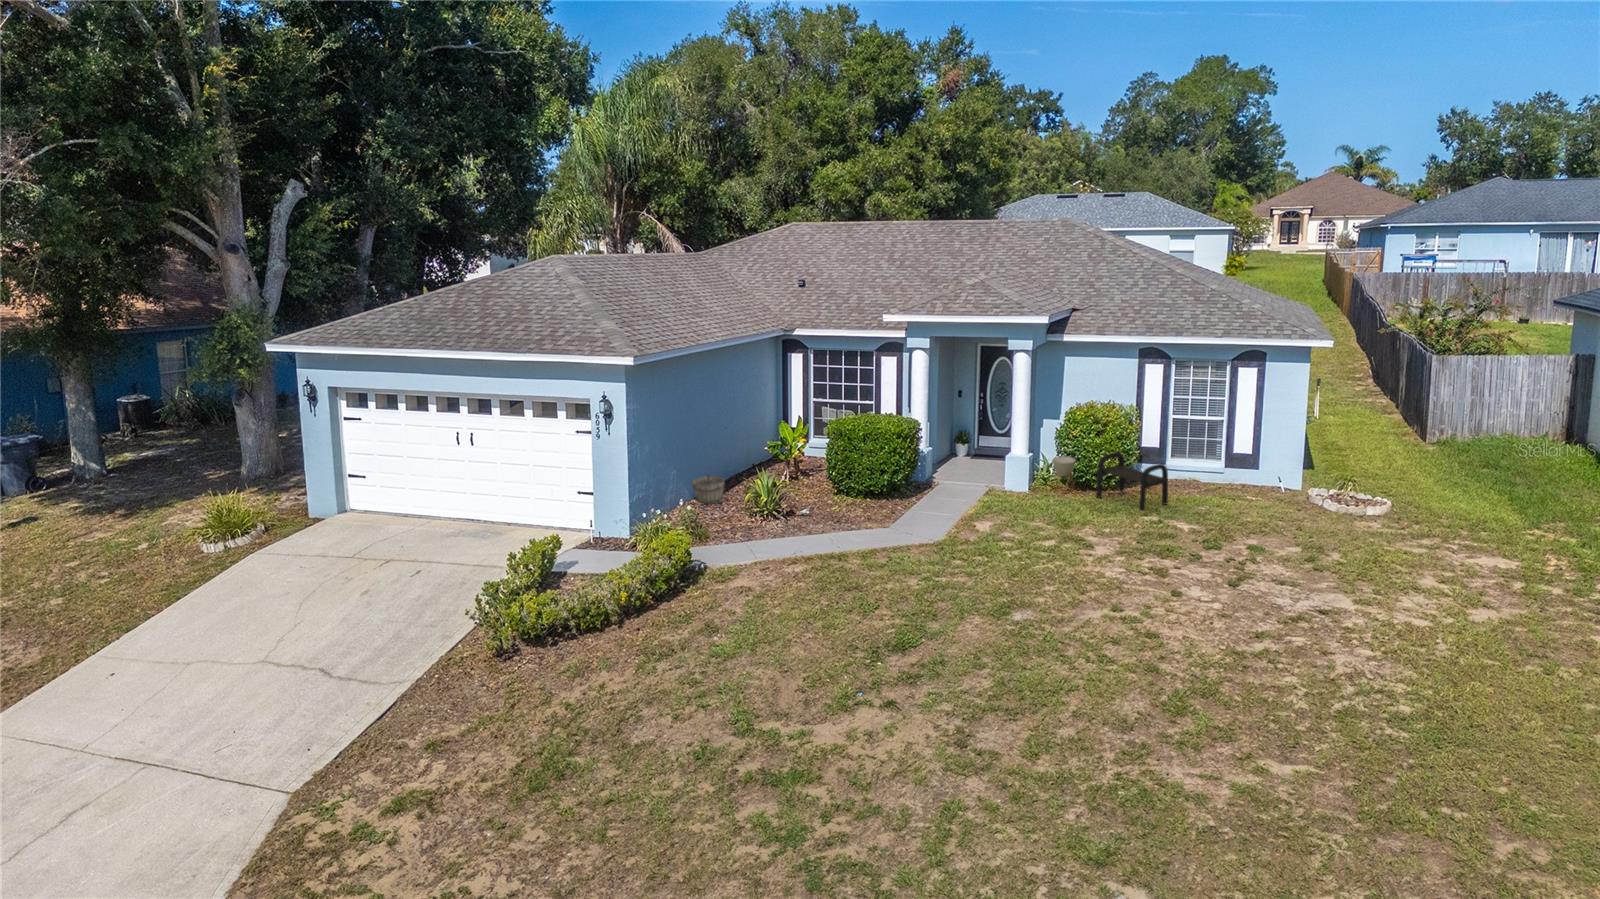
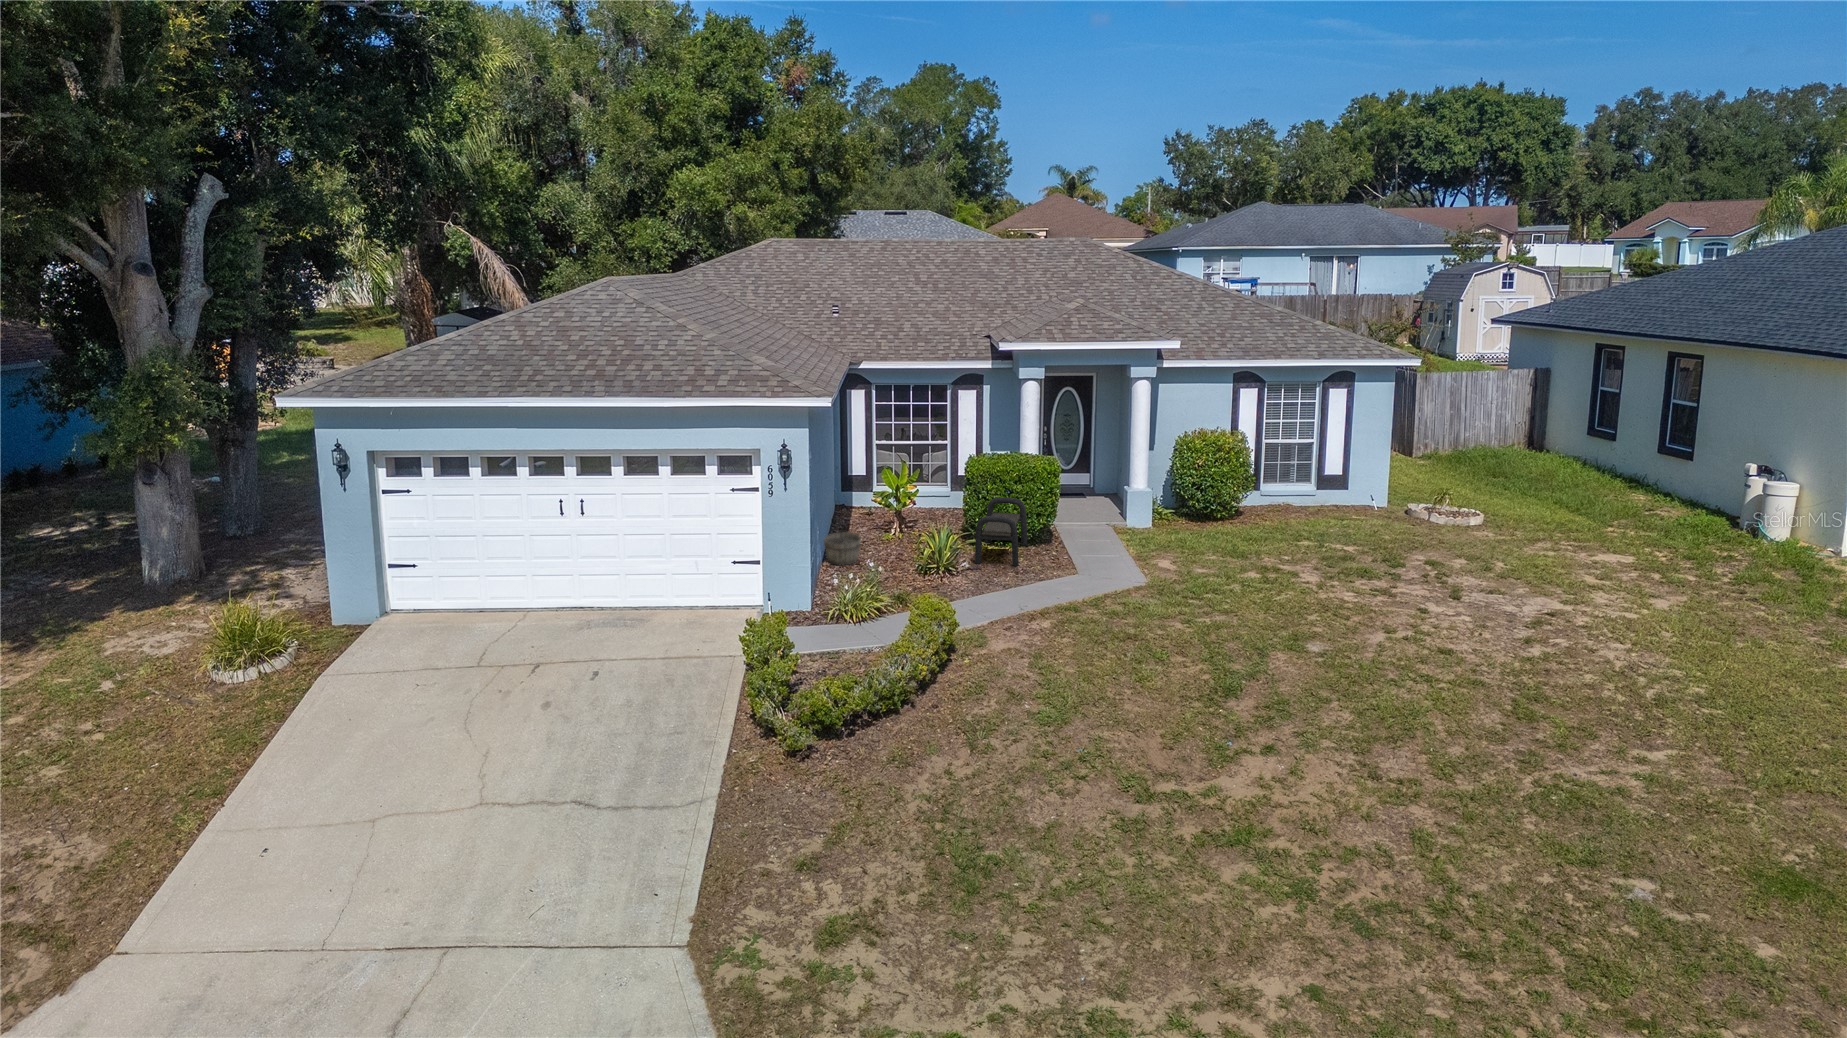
bench: present [1096,452,1168,511] -> present [975,497,1027,566]
planter: present [1052,456,1076,493] -> none [1171,487,1198,527]

